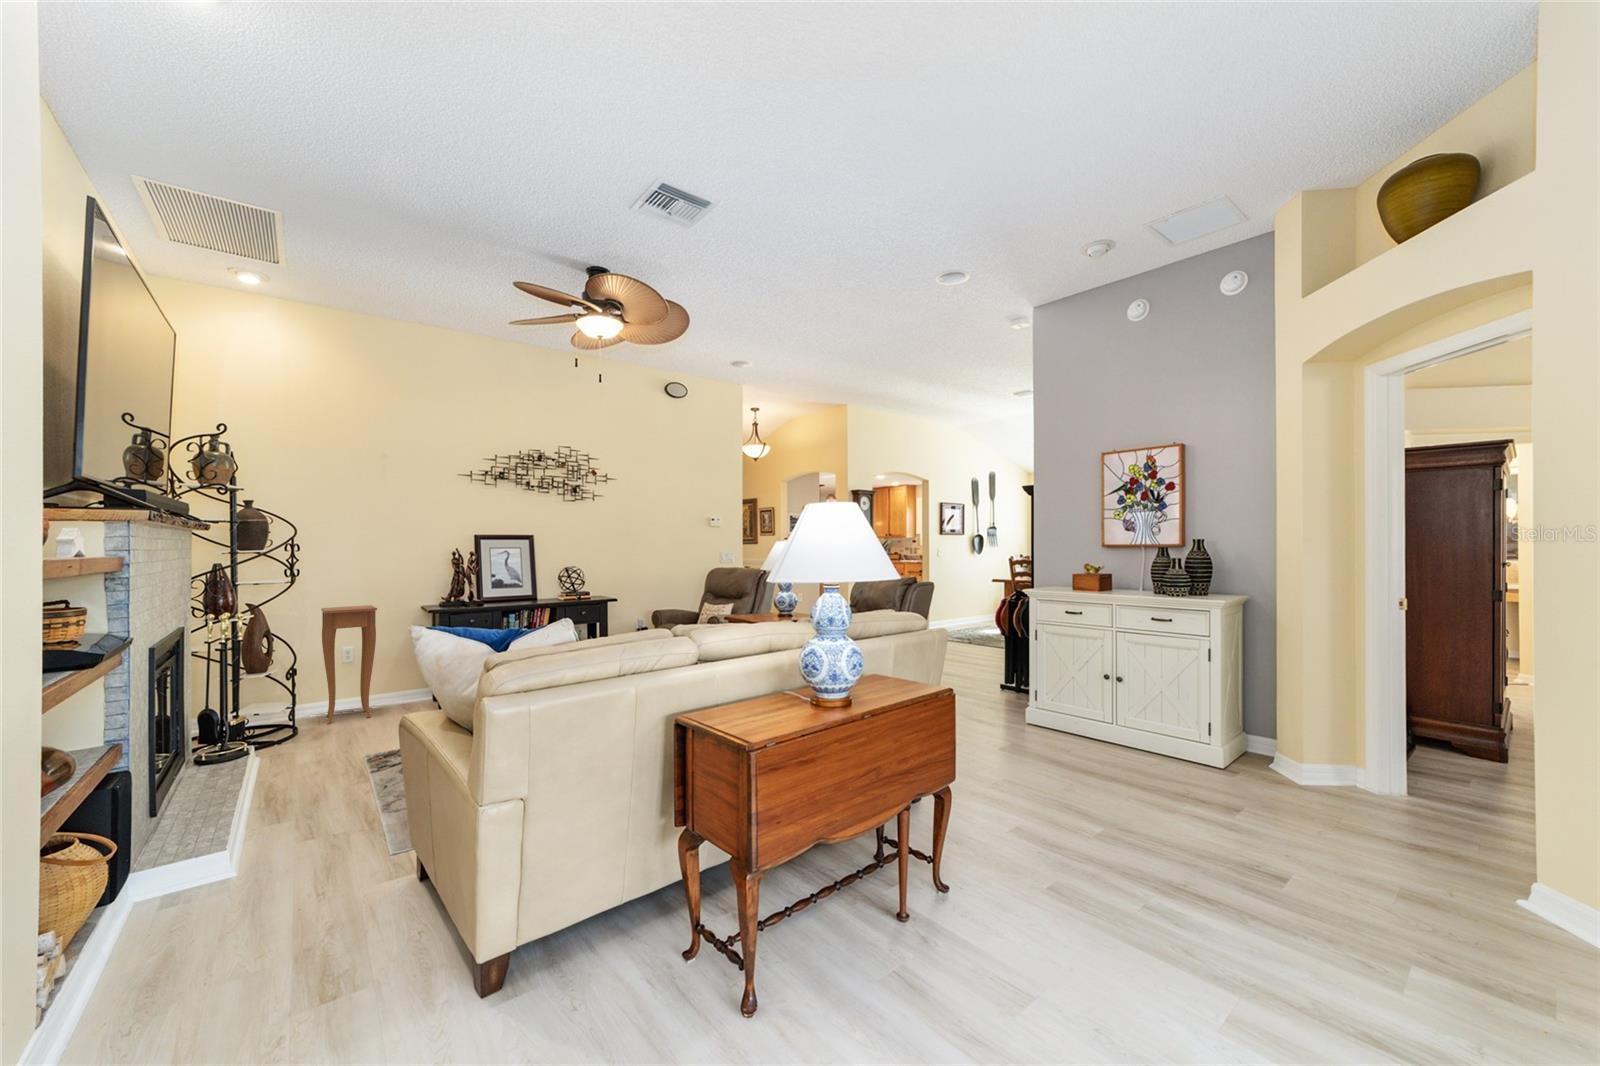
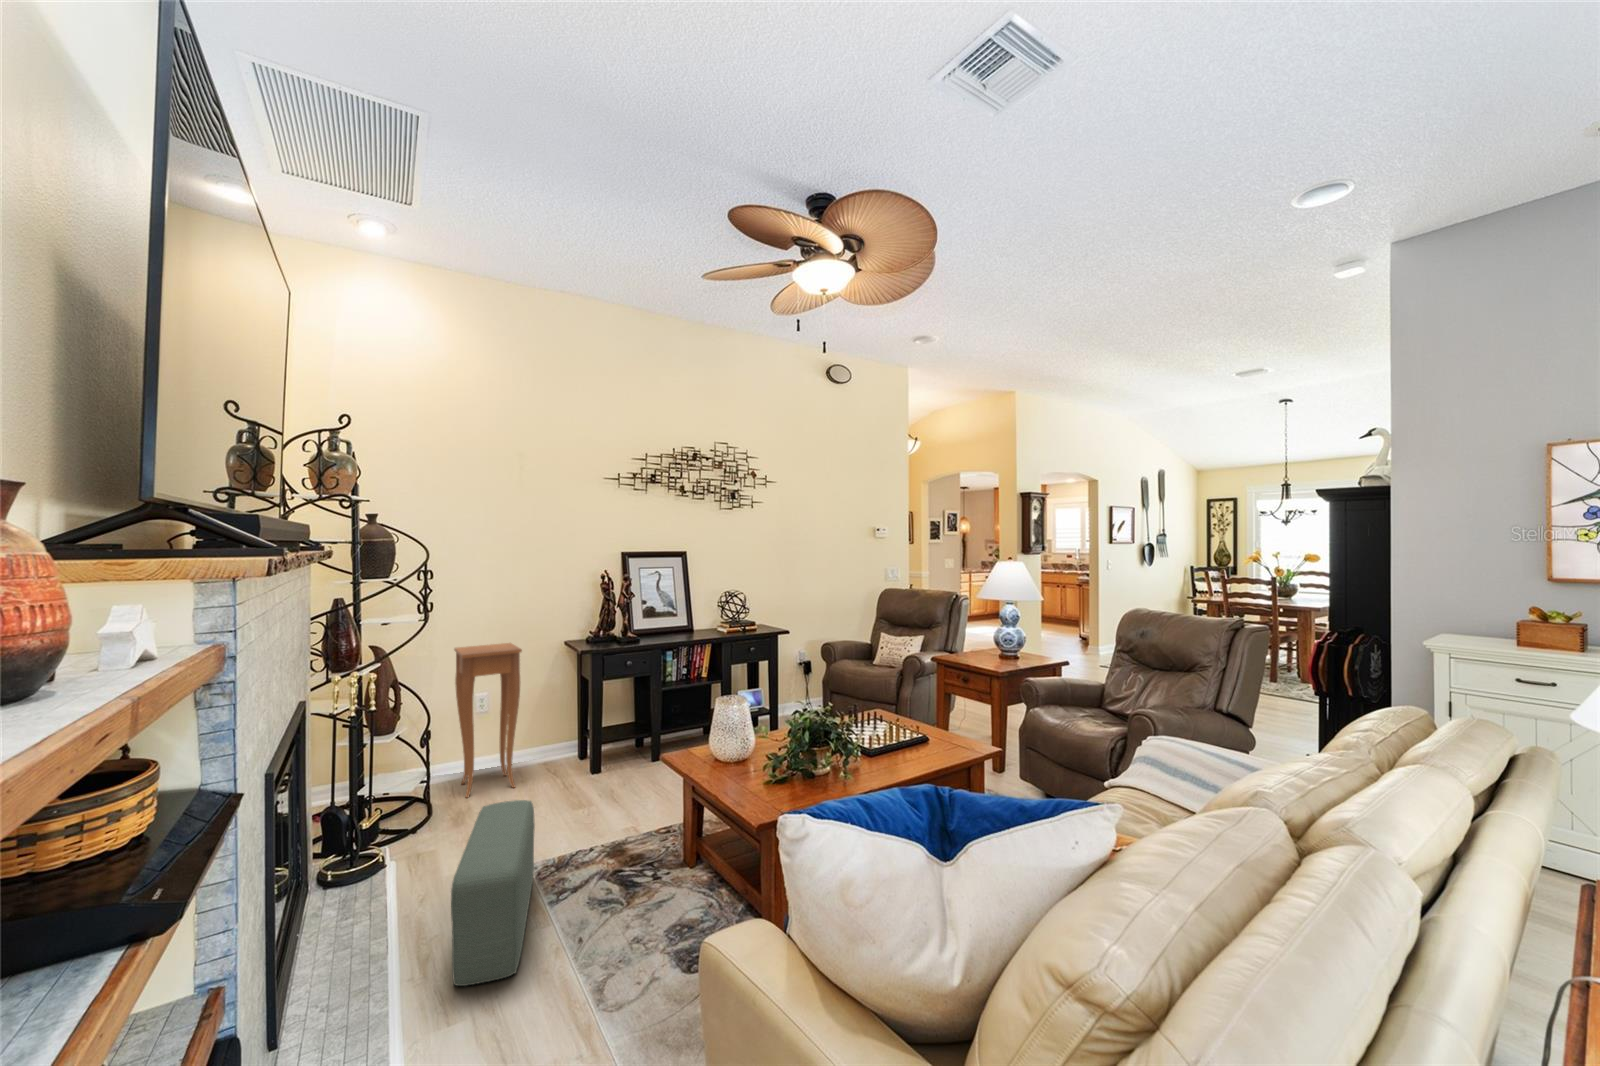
pouf: none [287,705,364,808] -> present [451,800,535,986]

